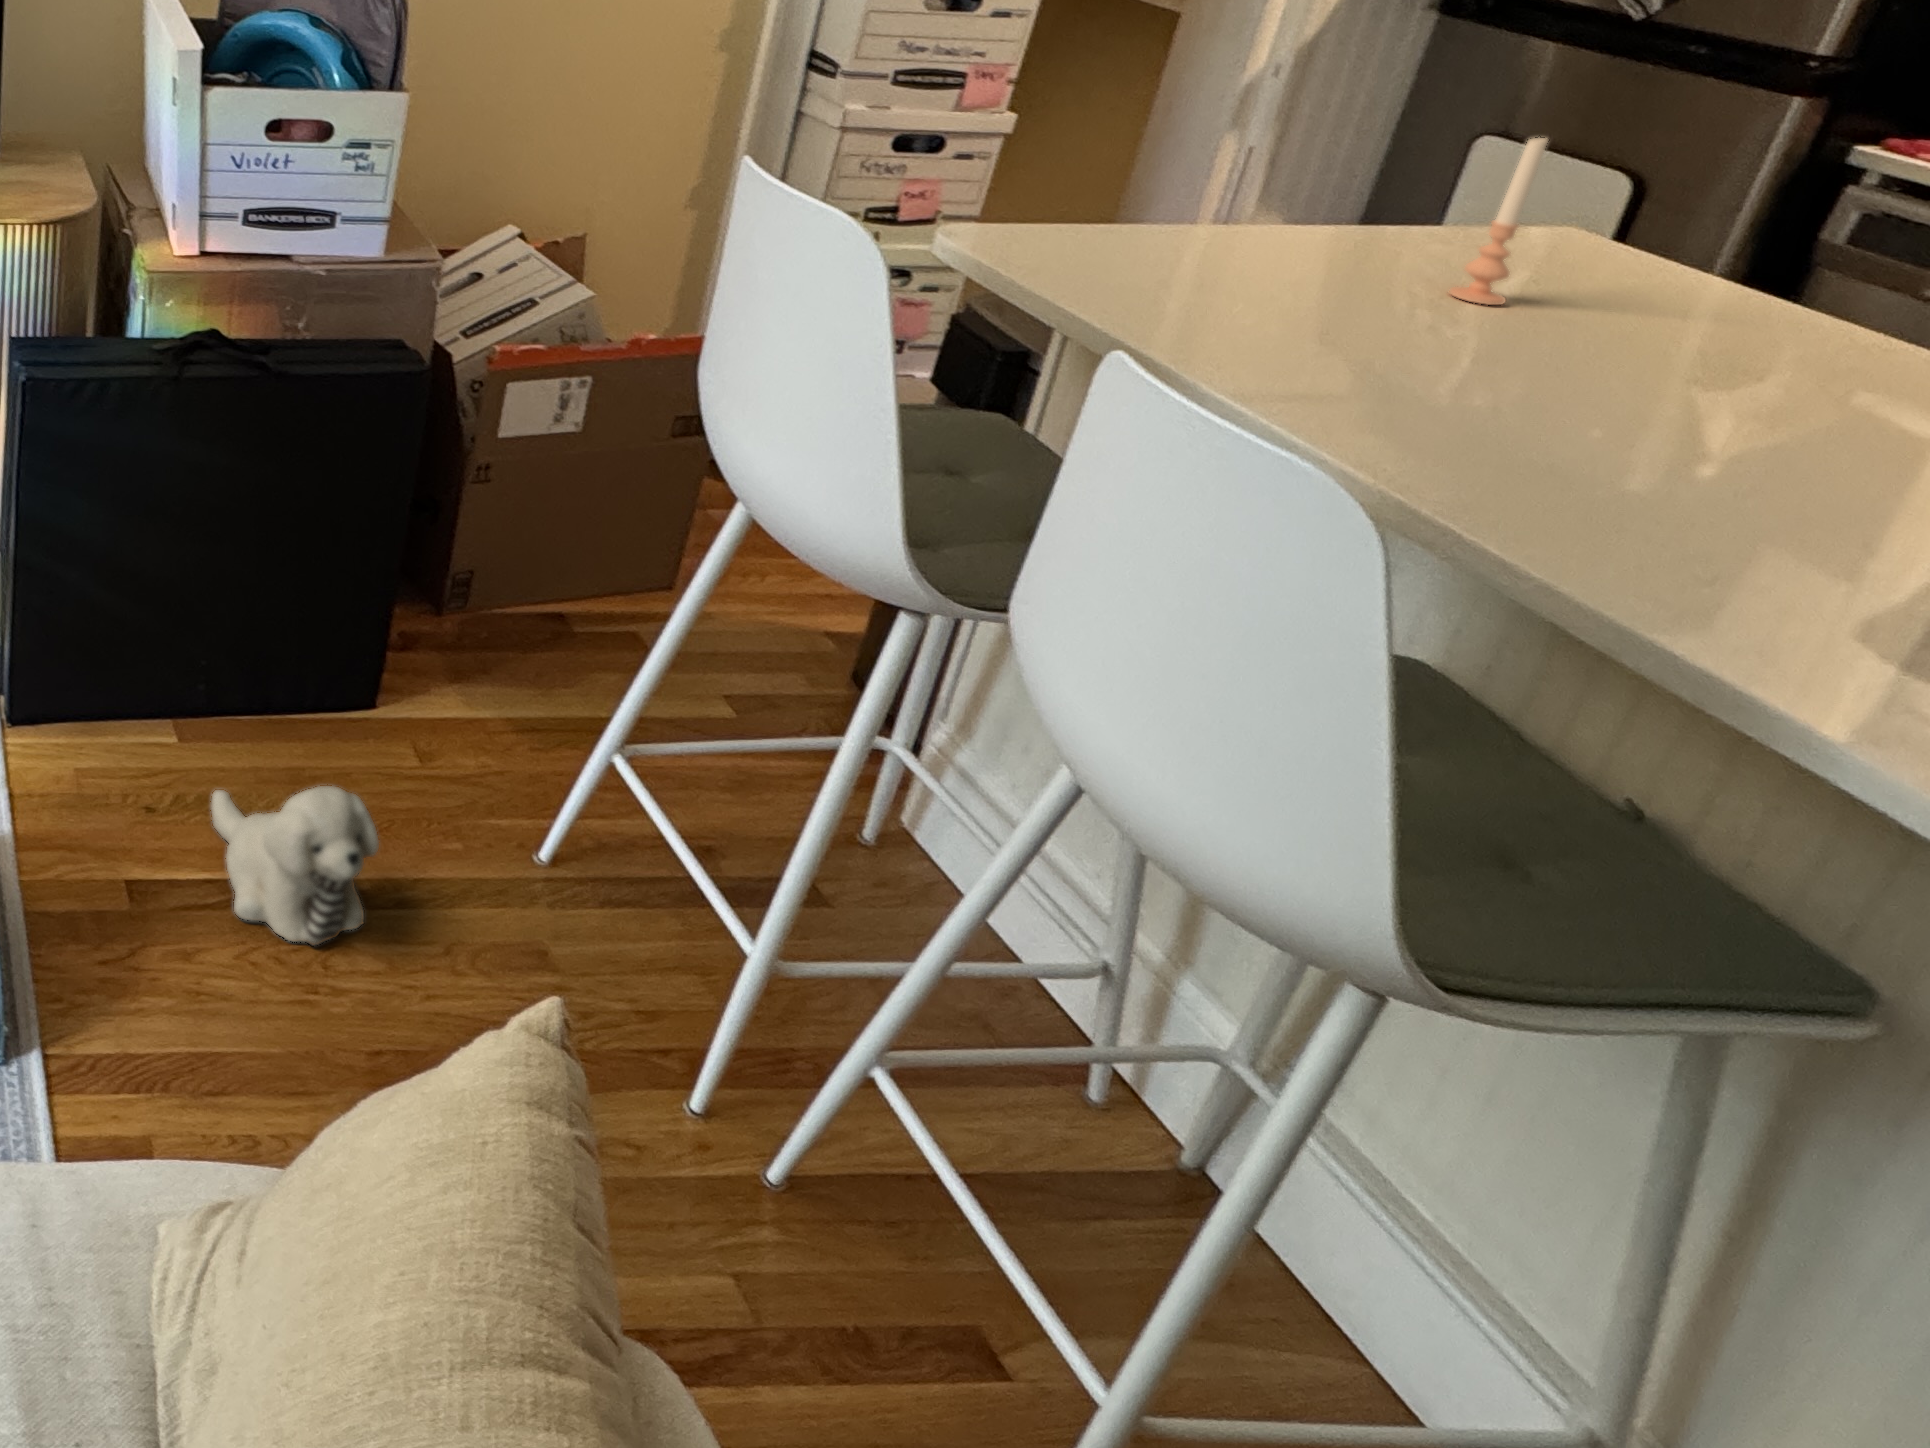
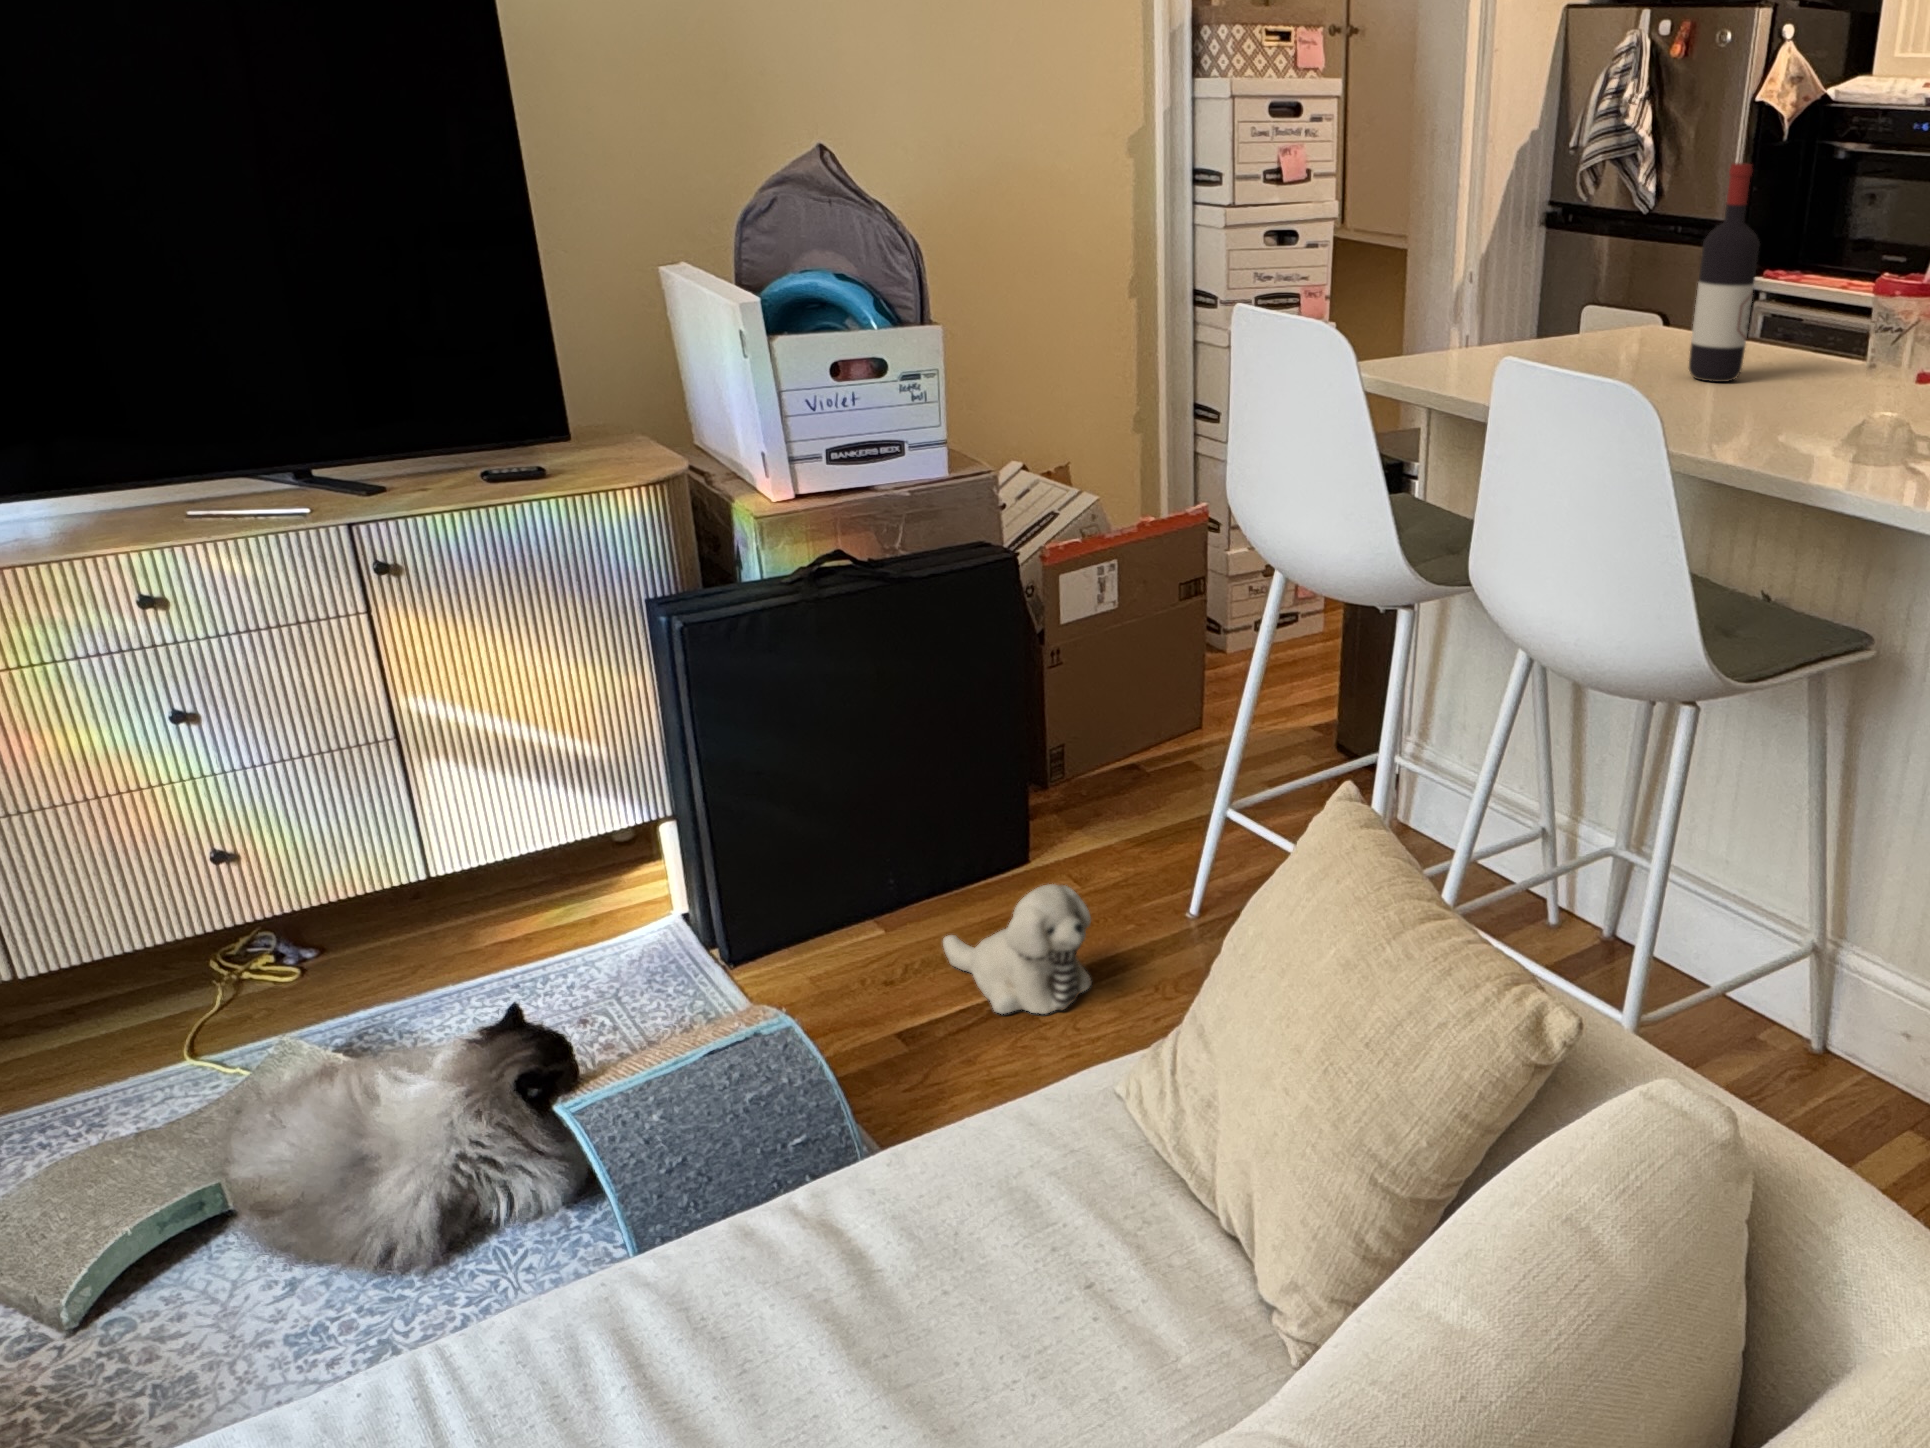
wine bottle: none [1600,41,1839,403] -> present [1689,163,1760,382]
candle: present [1450,138,1547,305] -> none [1613,246,1642,356]

